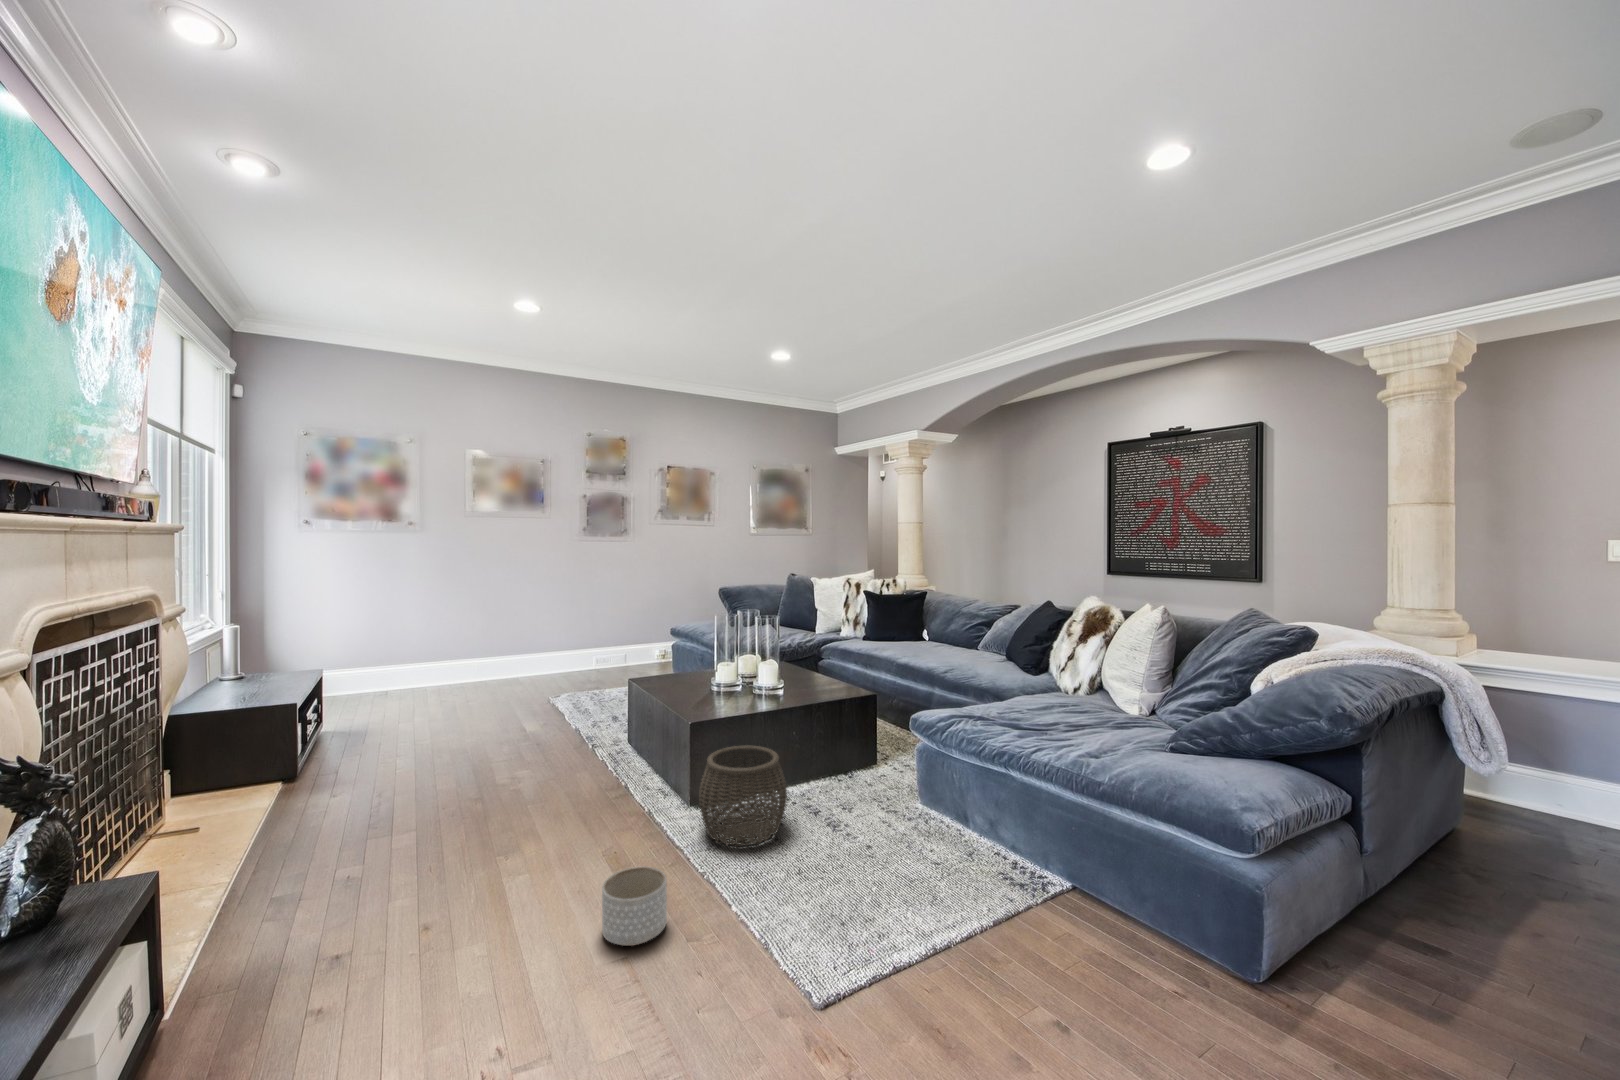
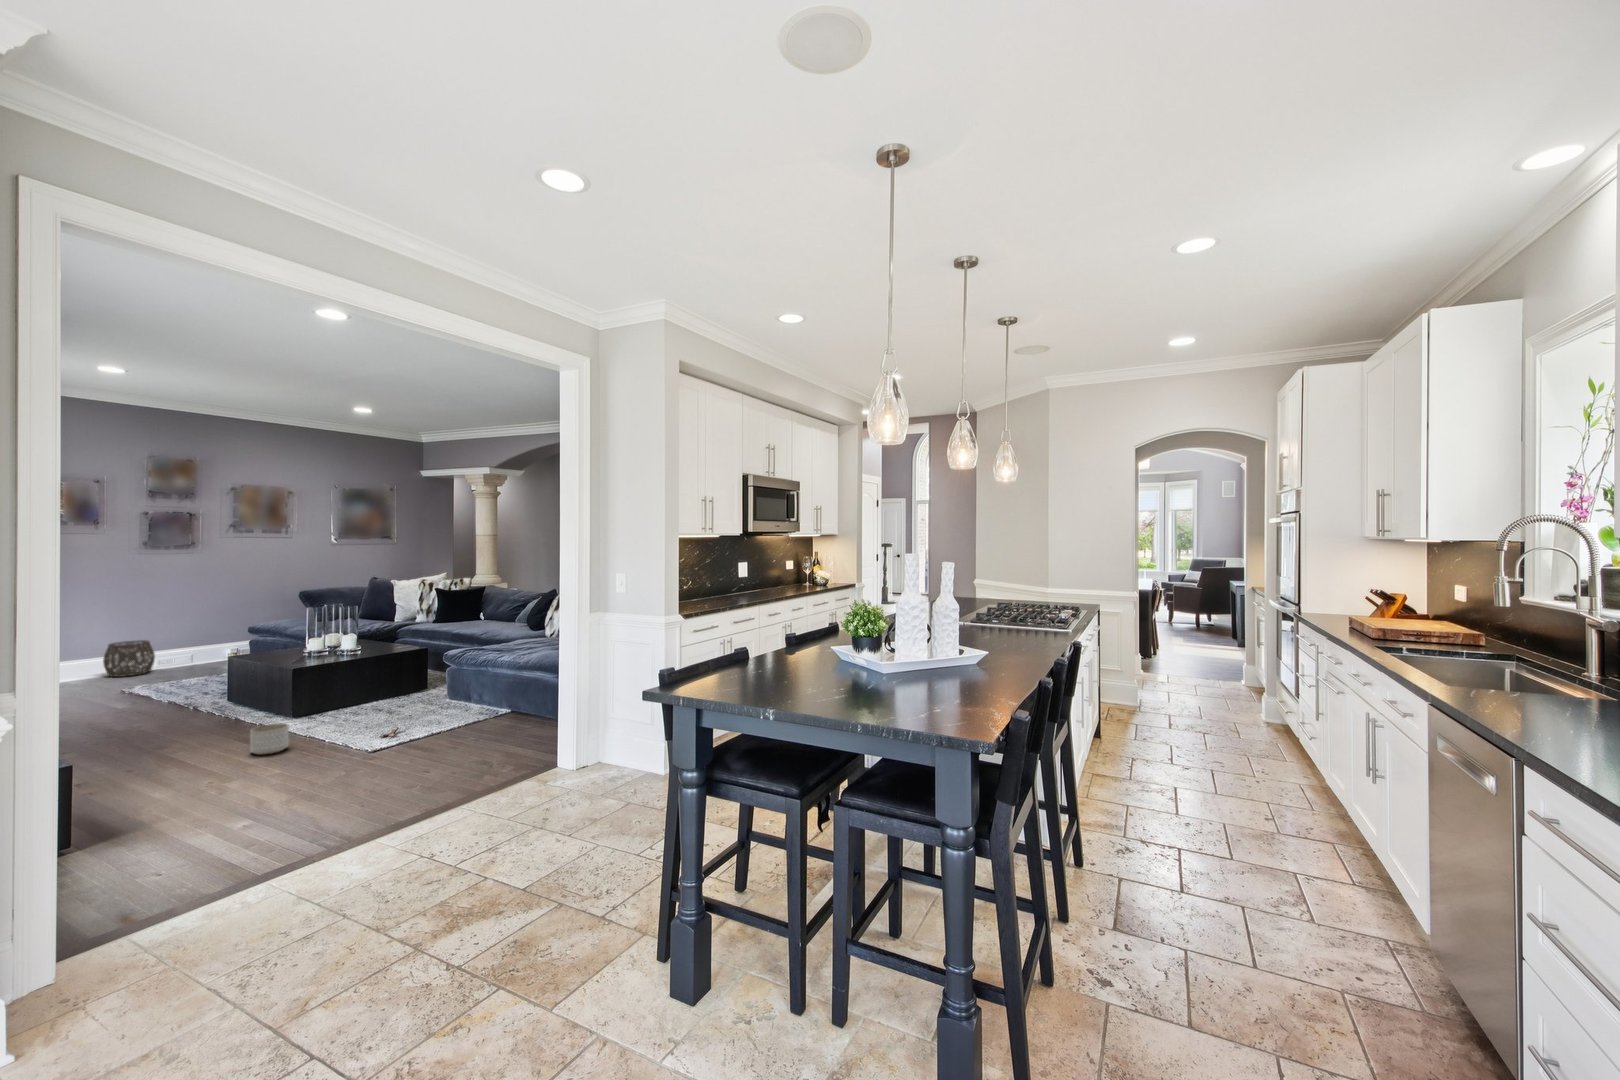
woven basket: present [699,746,787,847] -> present [103,640,155,677]

